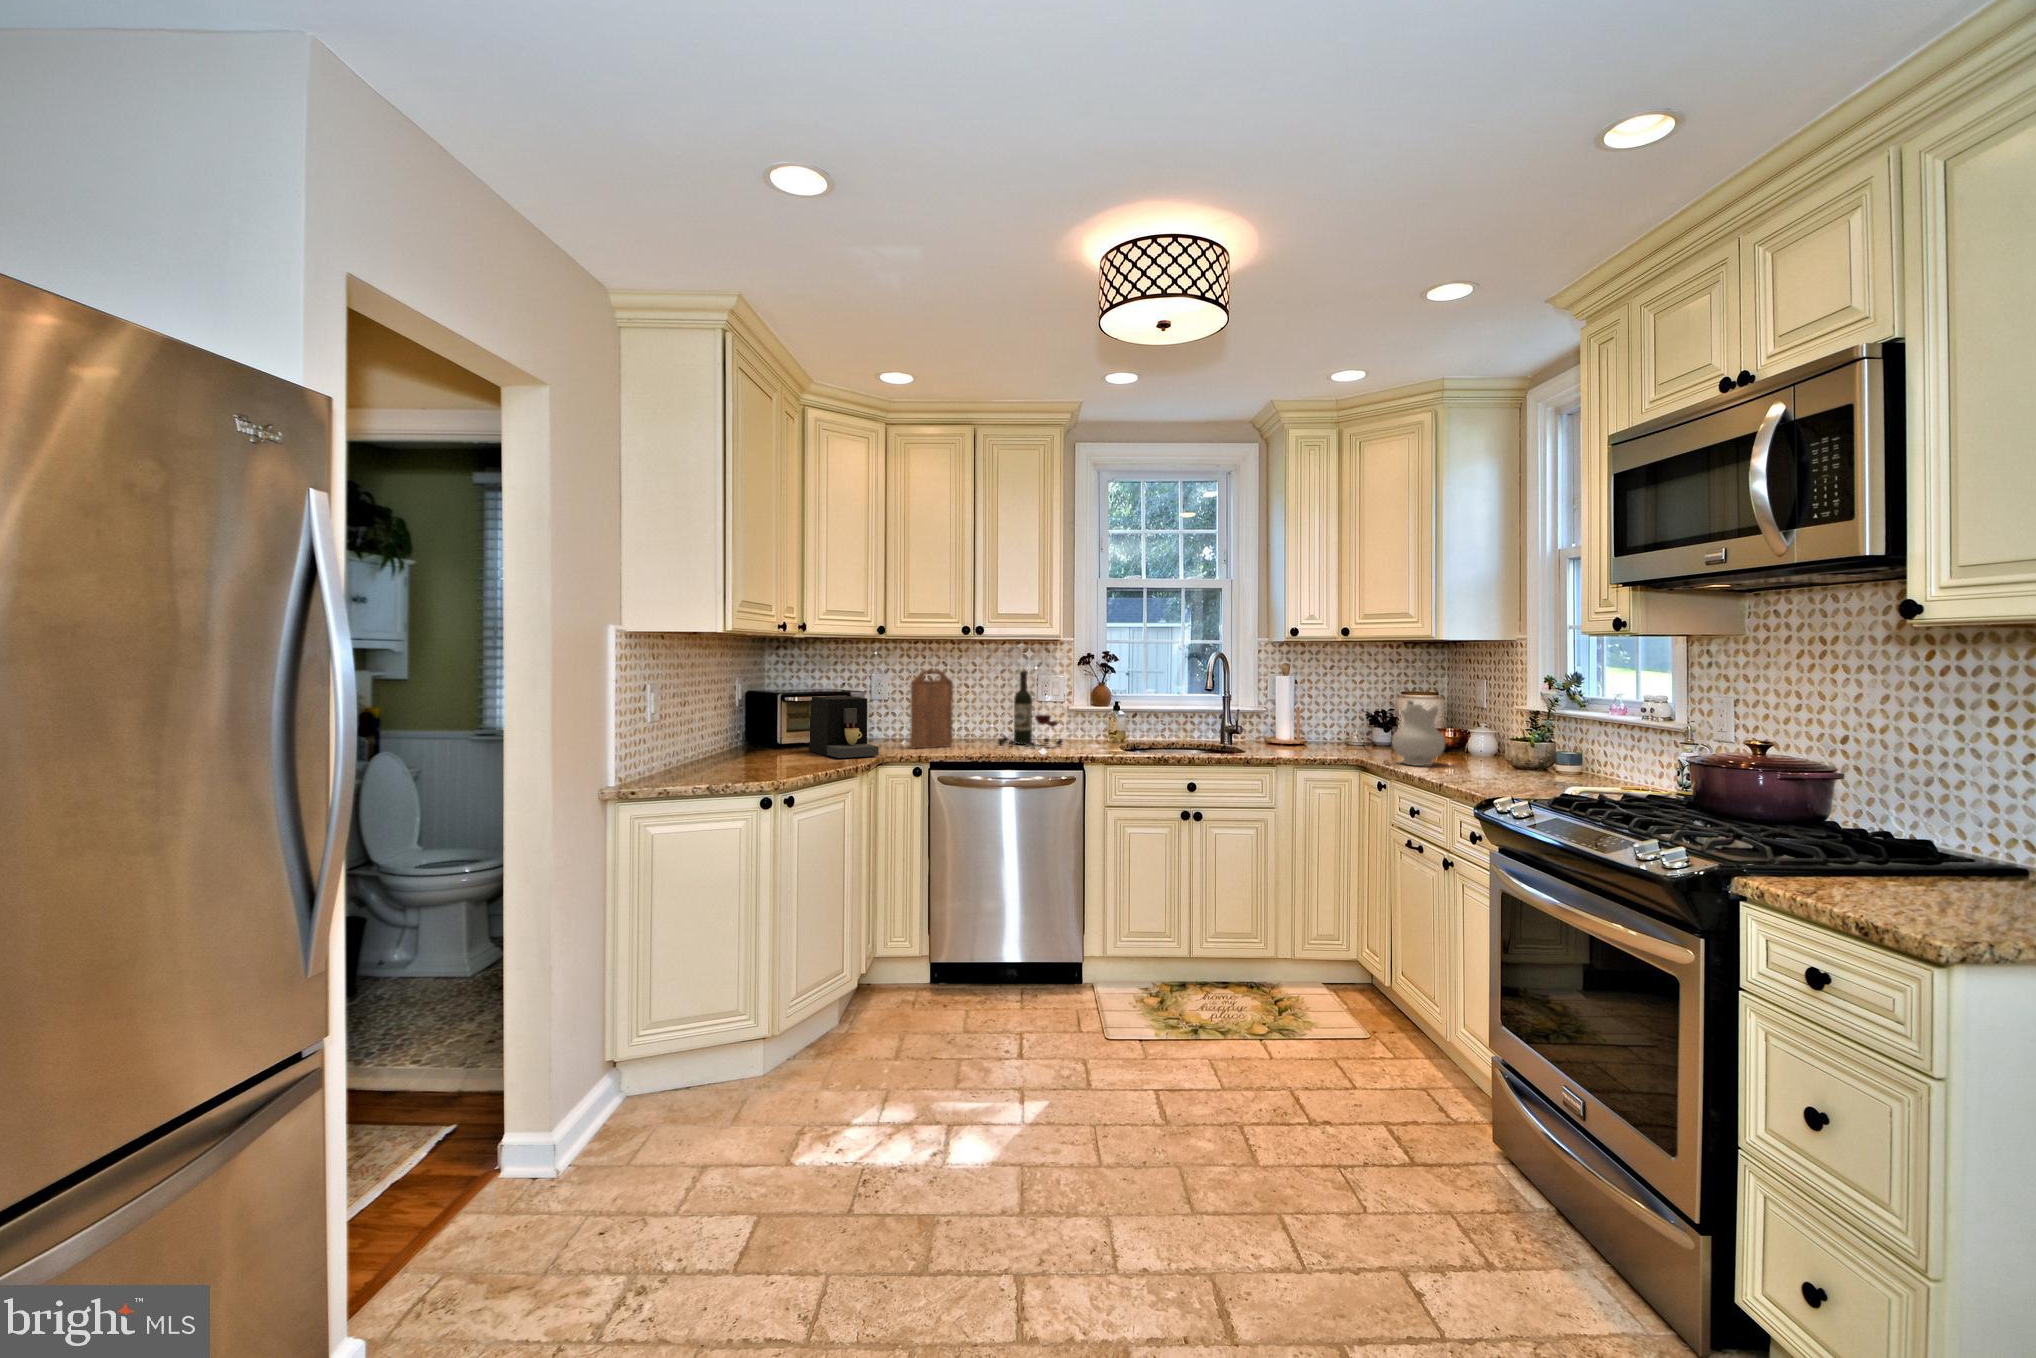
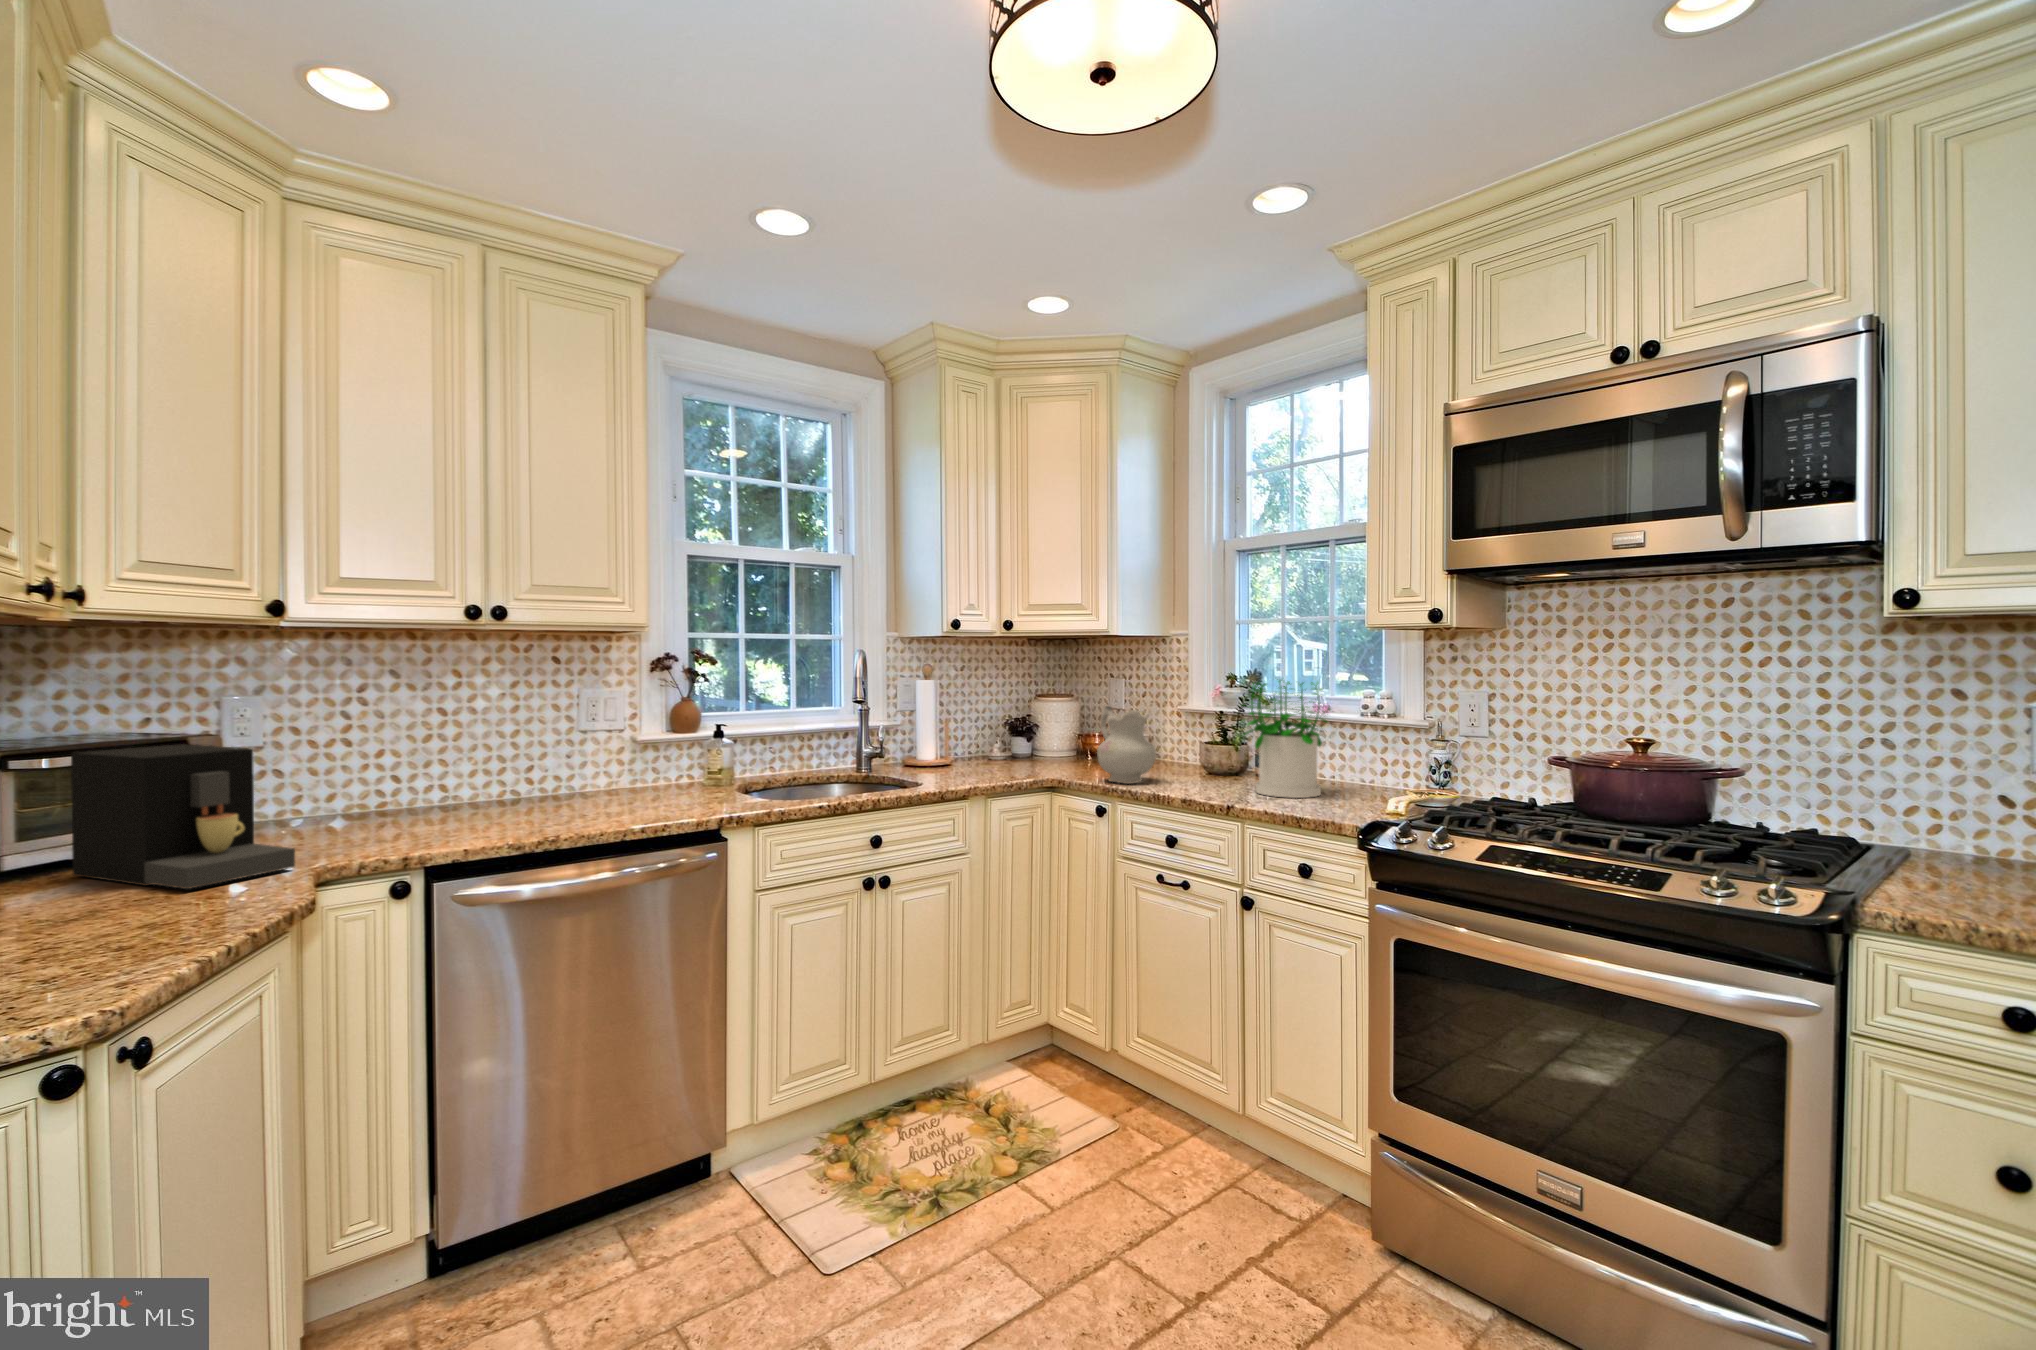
cutting board: present [910,670,953,748] -> none [346,685,435,837]
wine bottle: present [998,671,1063,747] -> none [516,682,644,808]
potted plant: none [1490,679,1592,786] -> present [1242,680,1331,798]

